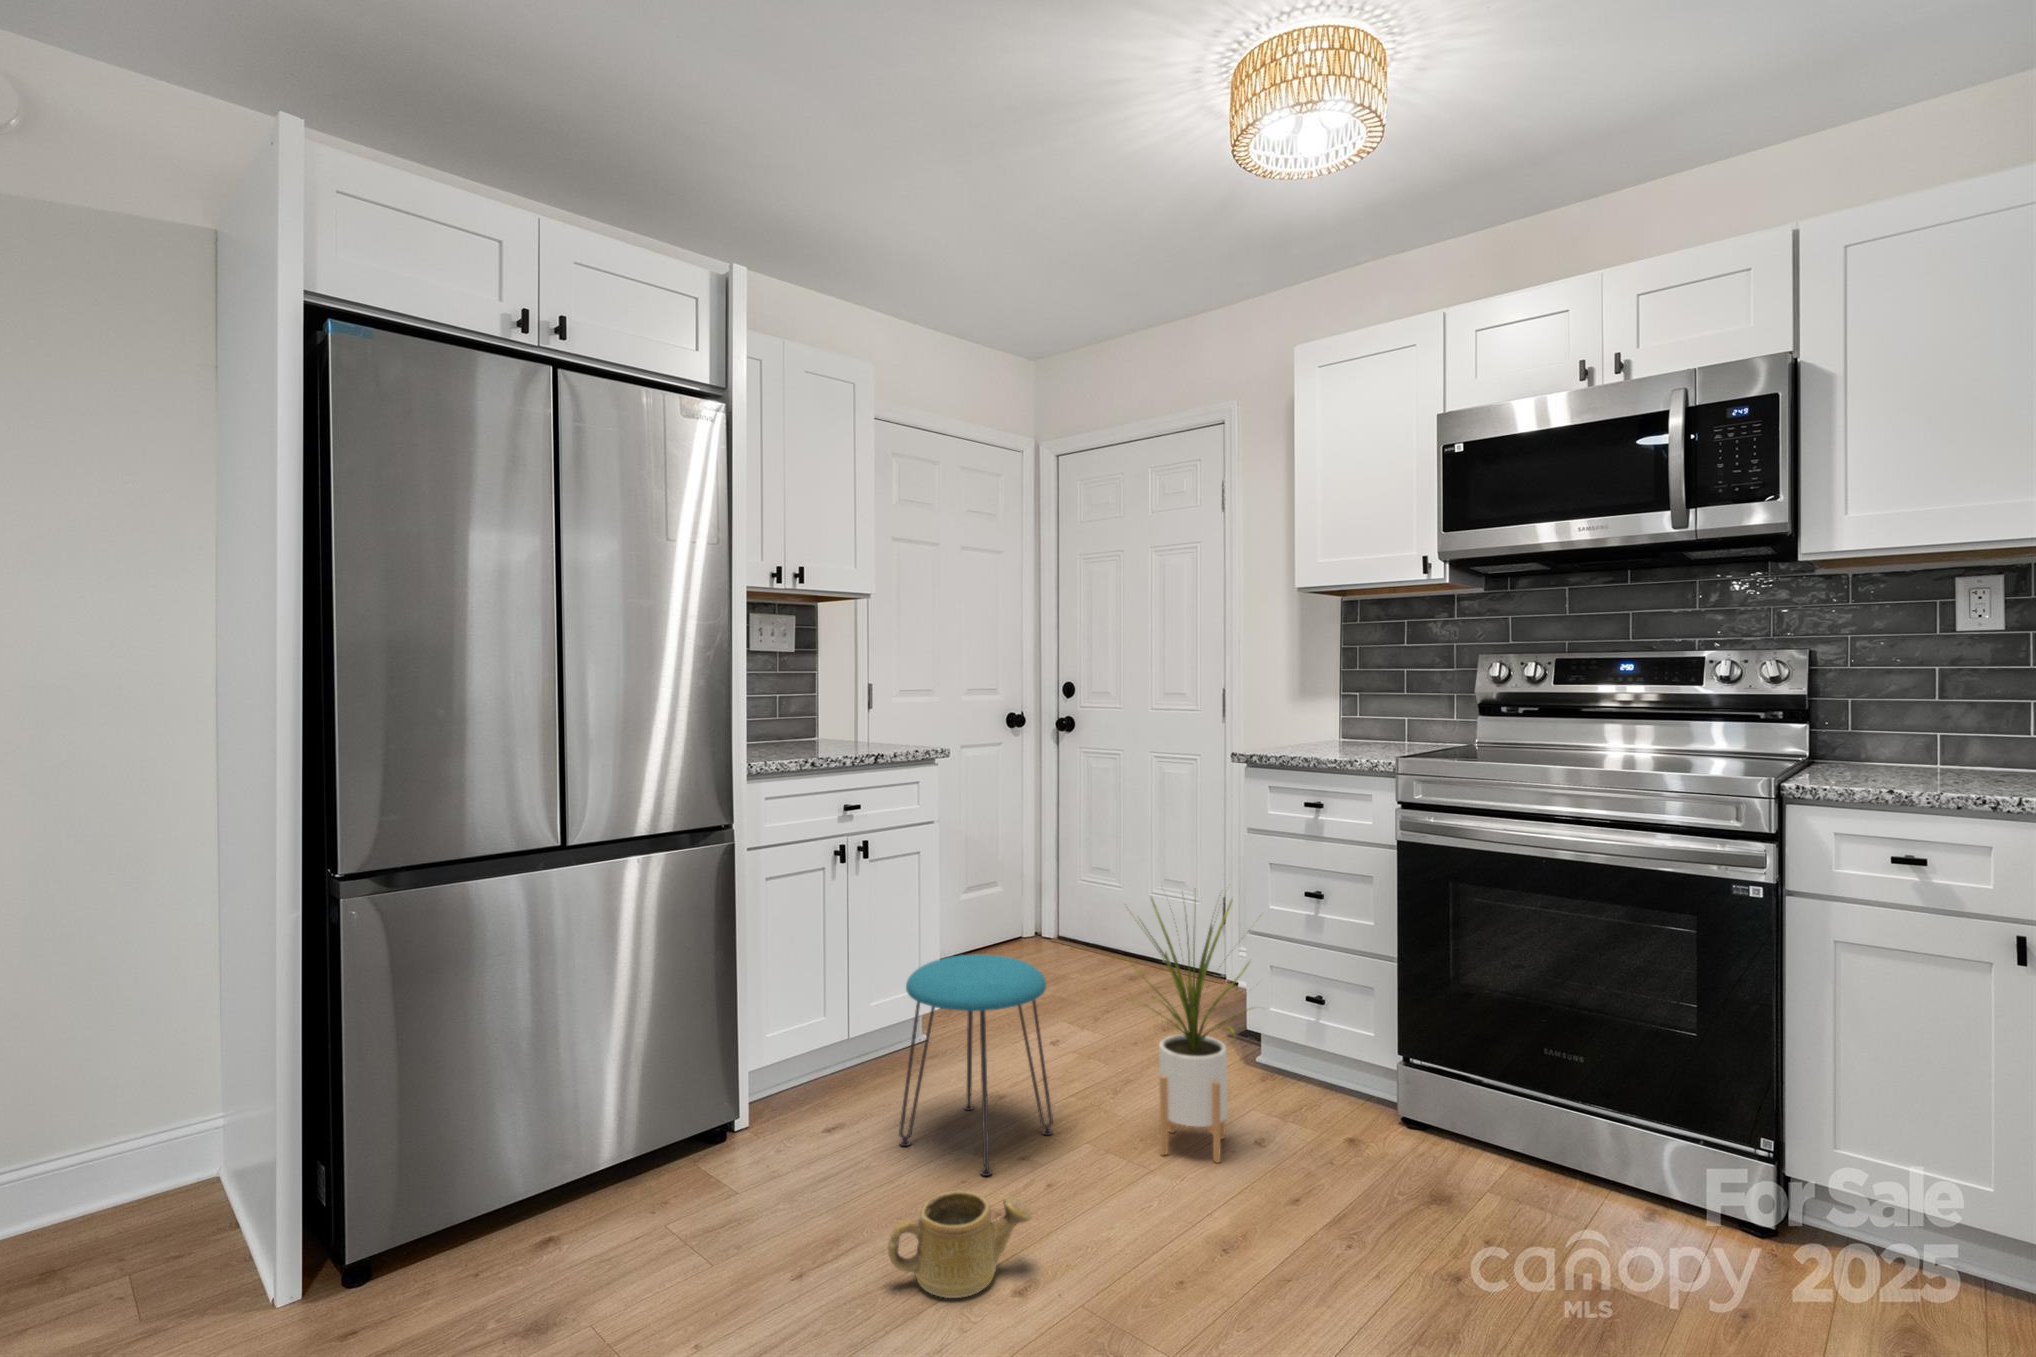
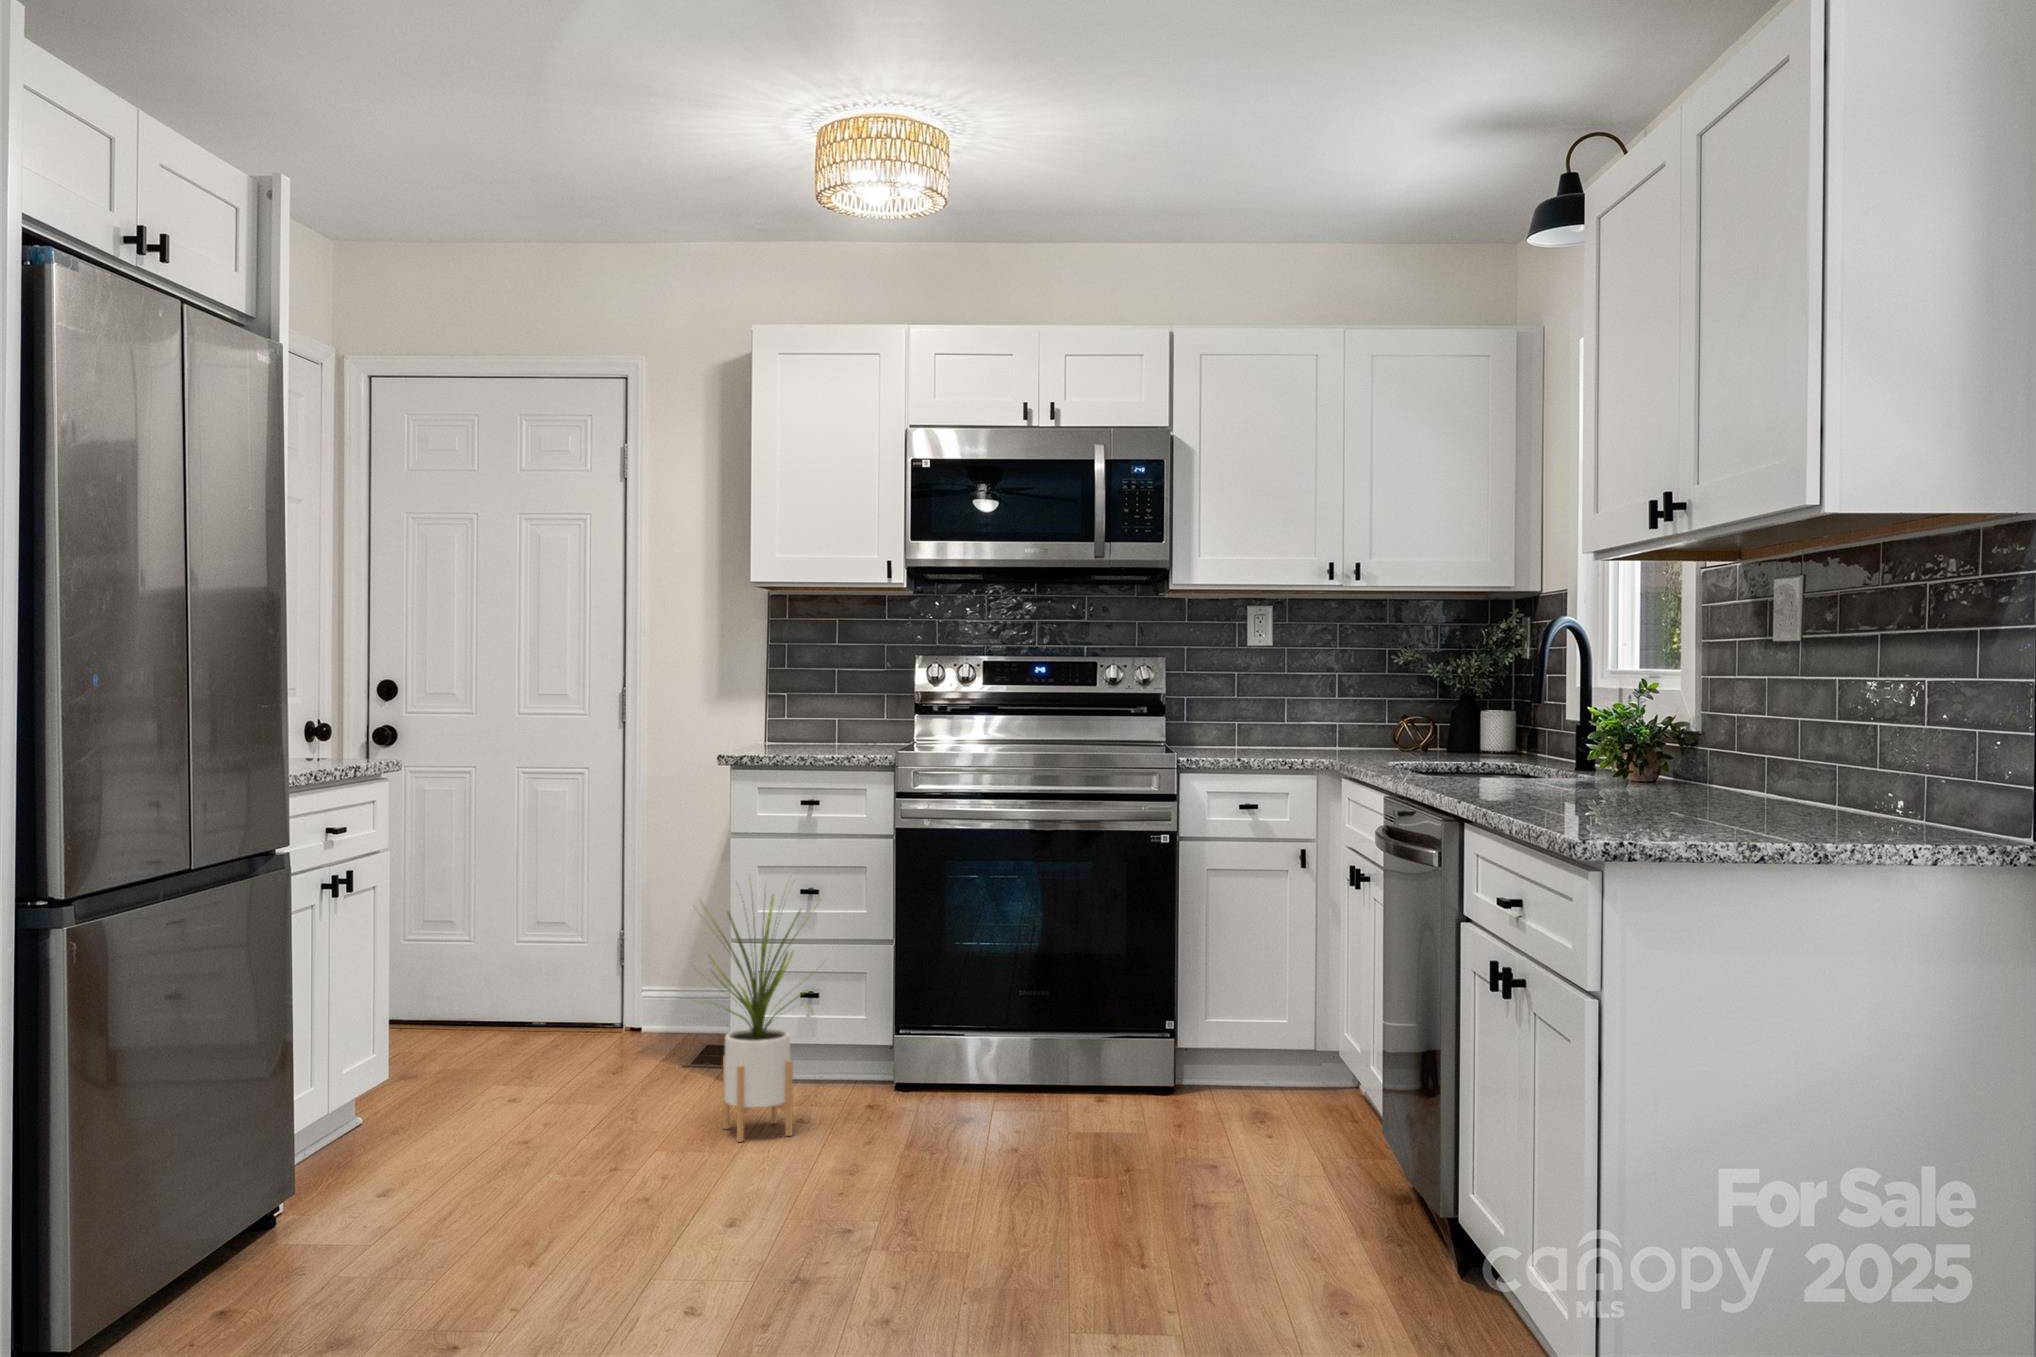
stool: present [899,955,1053,1176] -> none [476,978,631,1189]
watering can: present [888,1191,1032,1298] -> none [626,1157,731,1245]

